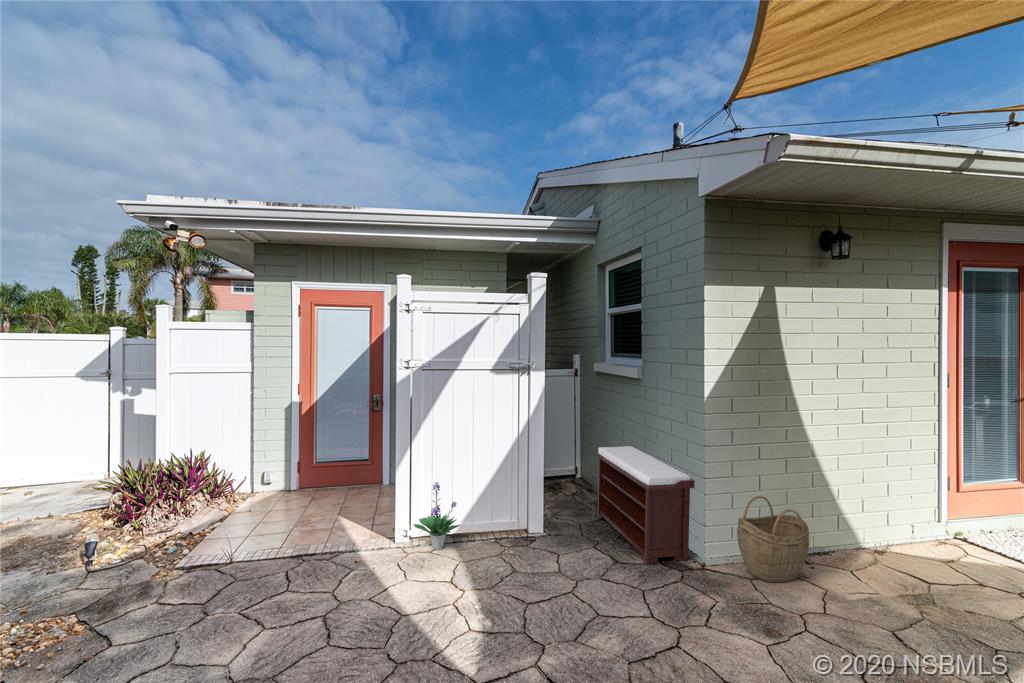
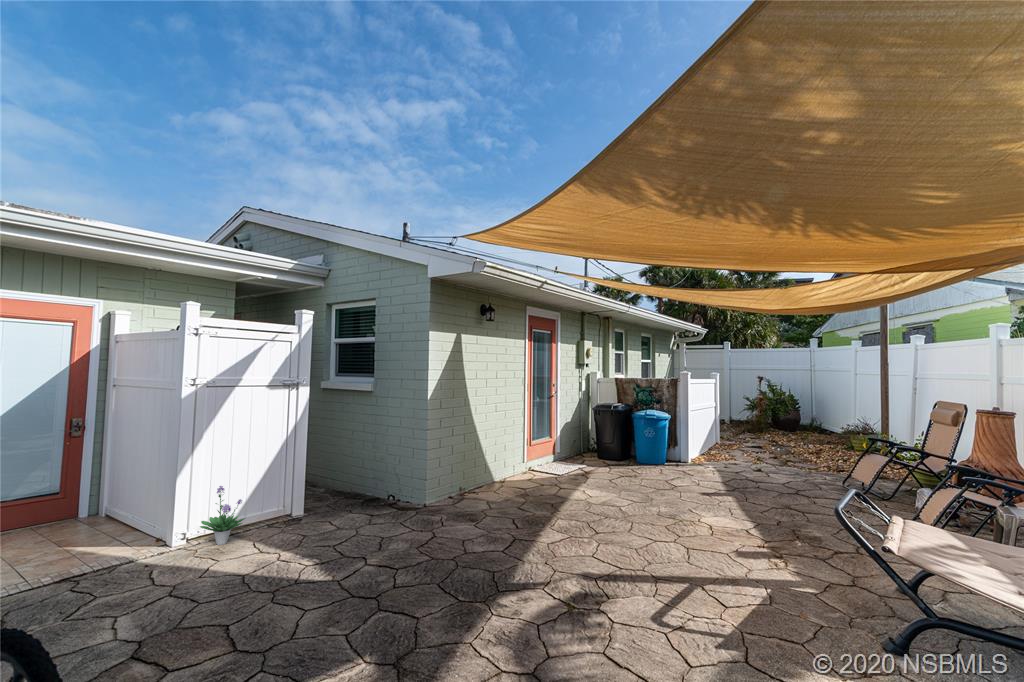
bench: present [596,446,695,565] -> none [339,442,421,514]
woven basket: present [737,496,810,583] -> none [444,457,479,504]

